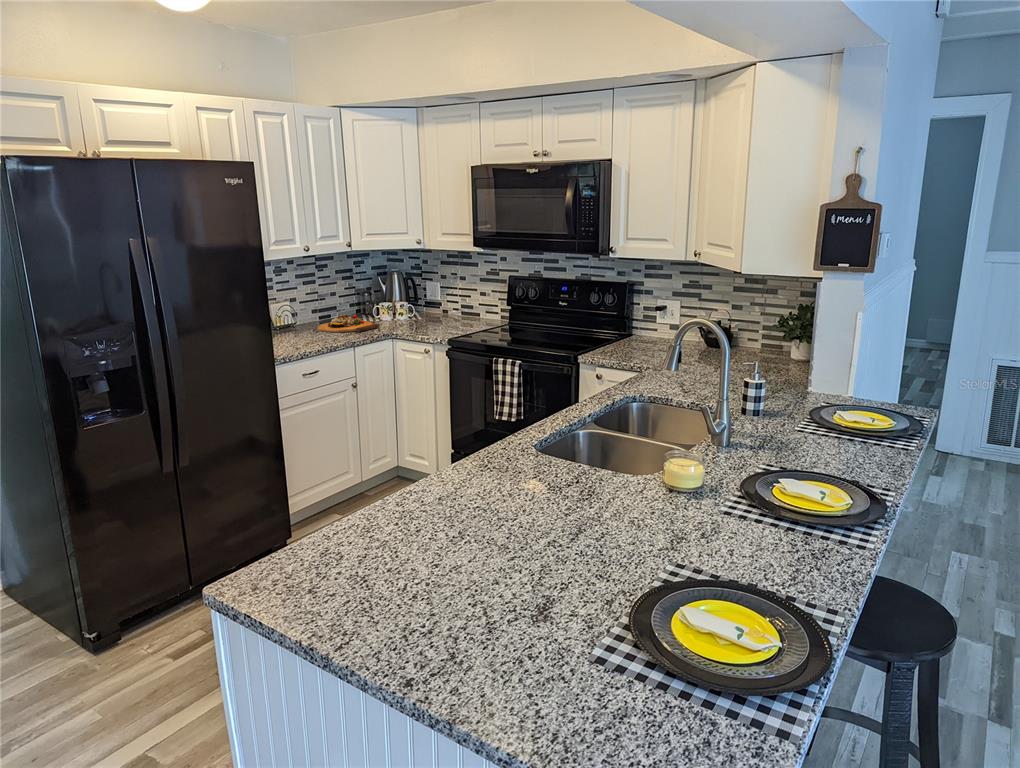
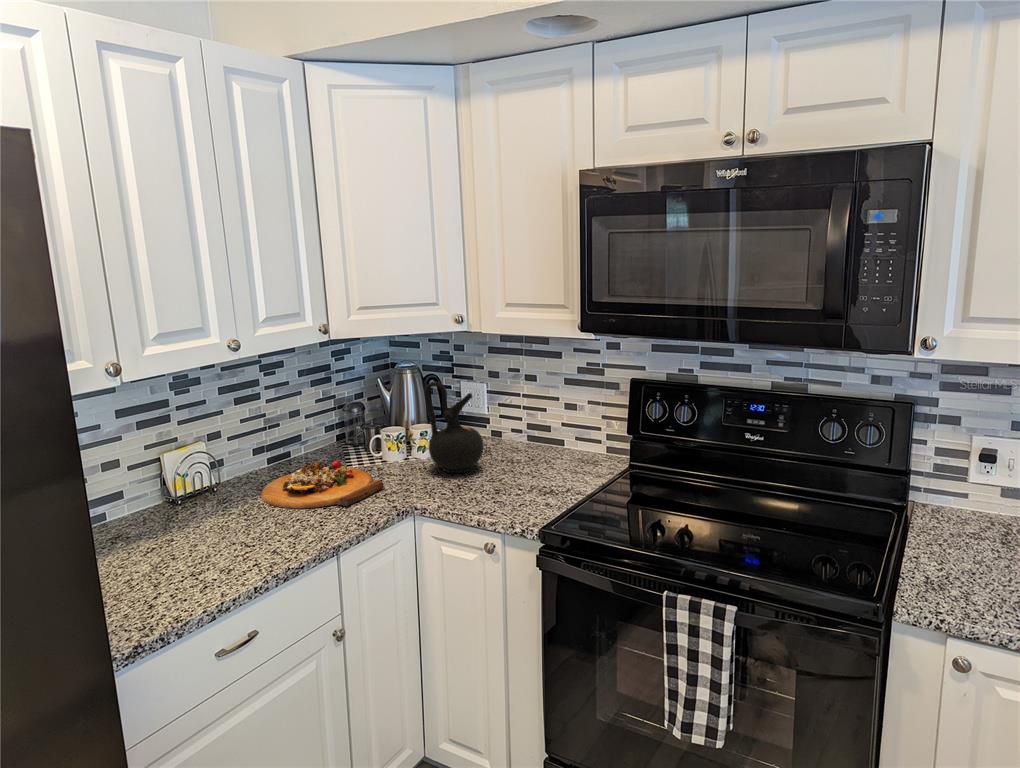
ceramic jug: none [401,275,432,324] -> present [424,382,483,473]

